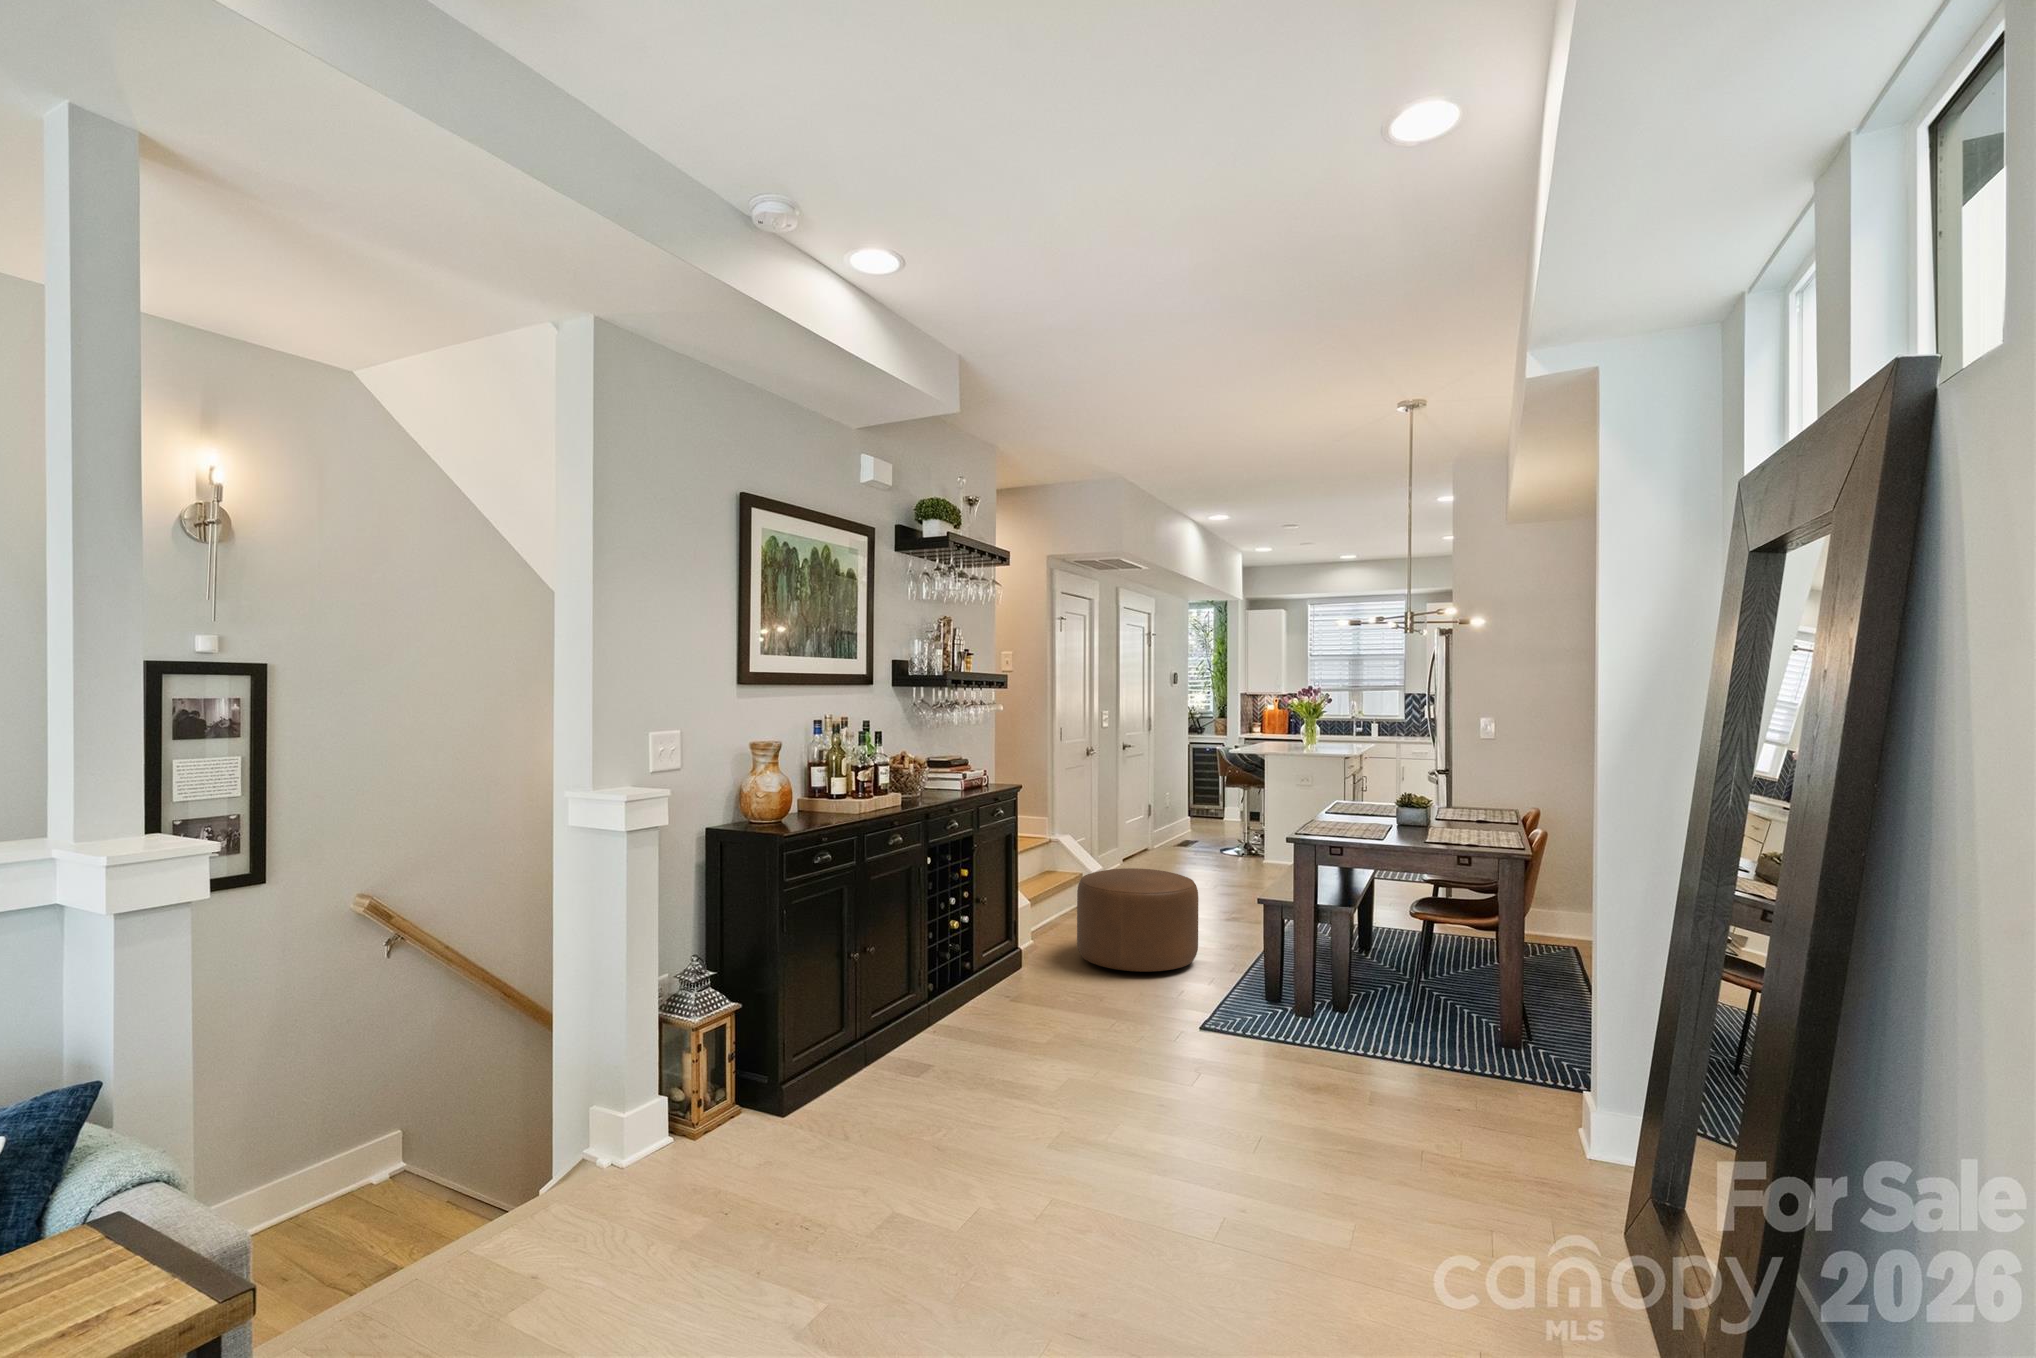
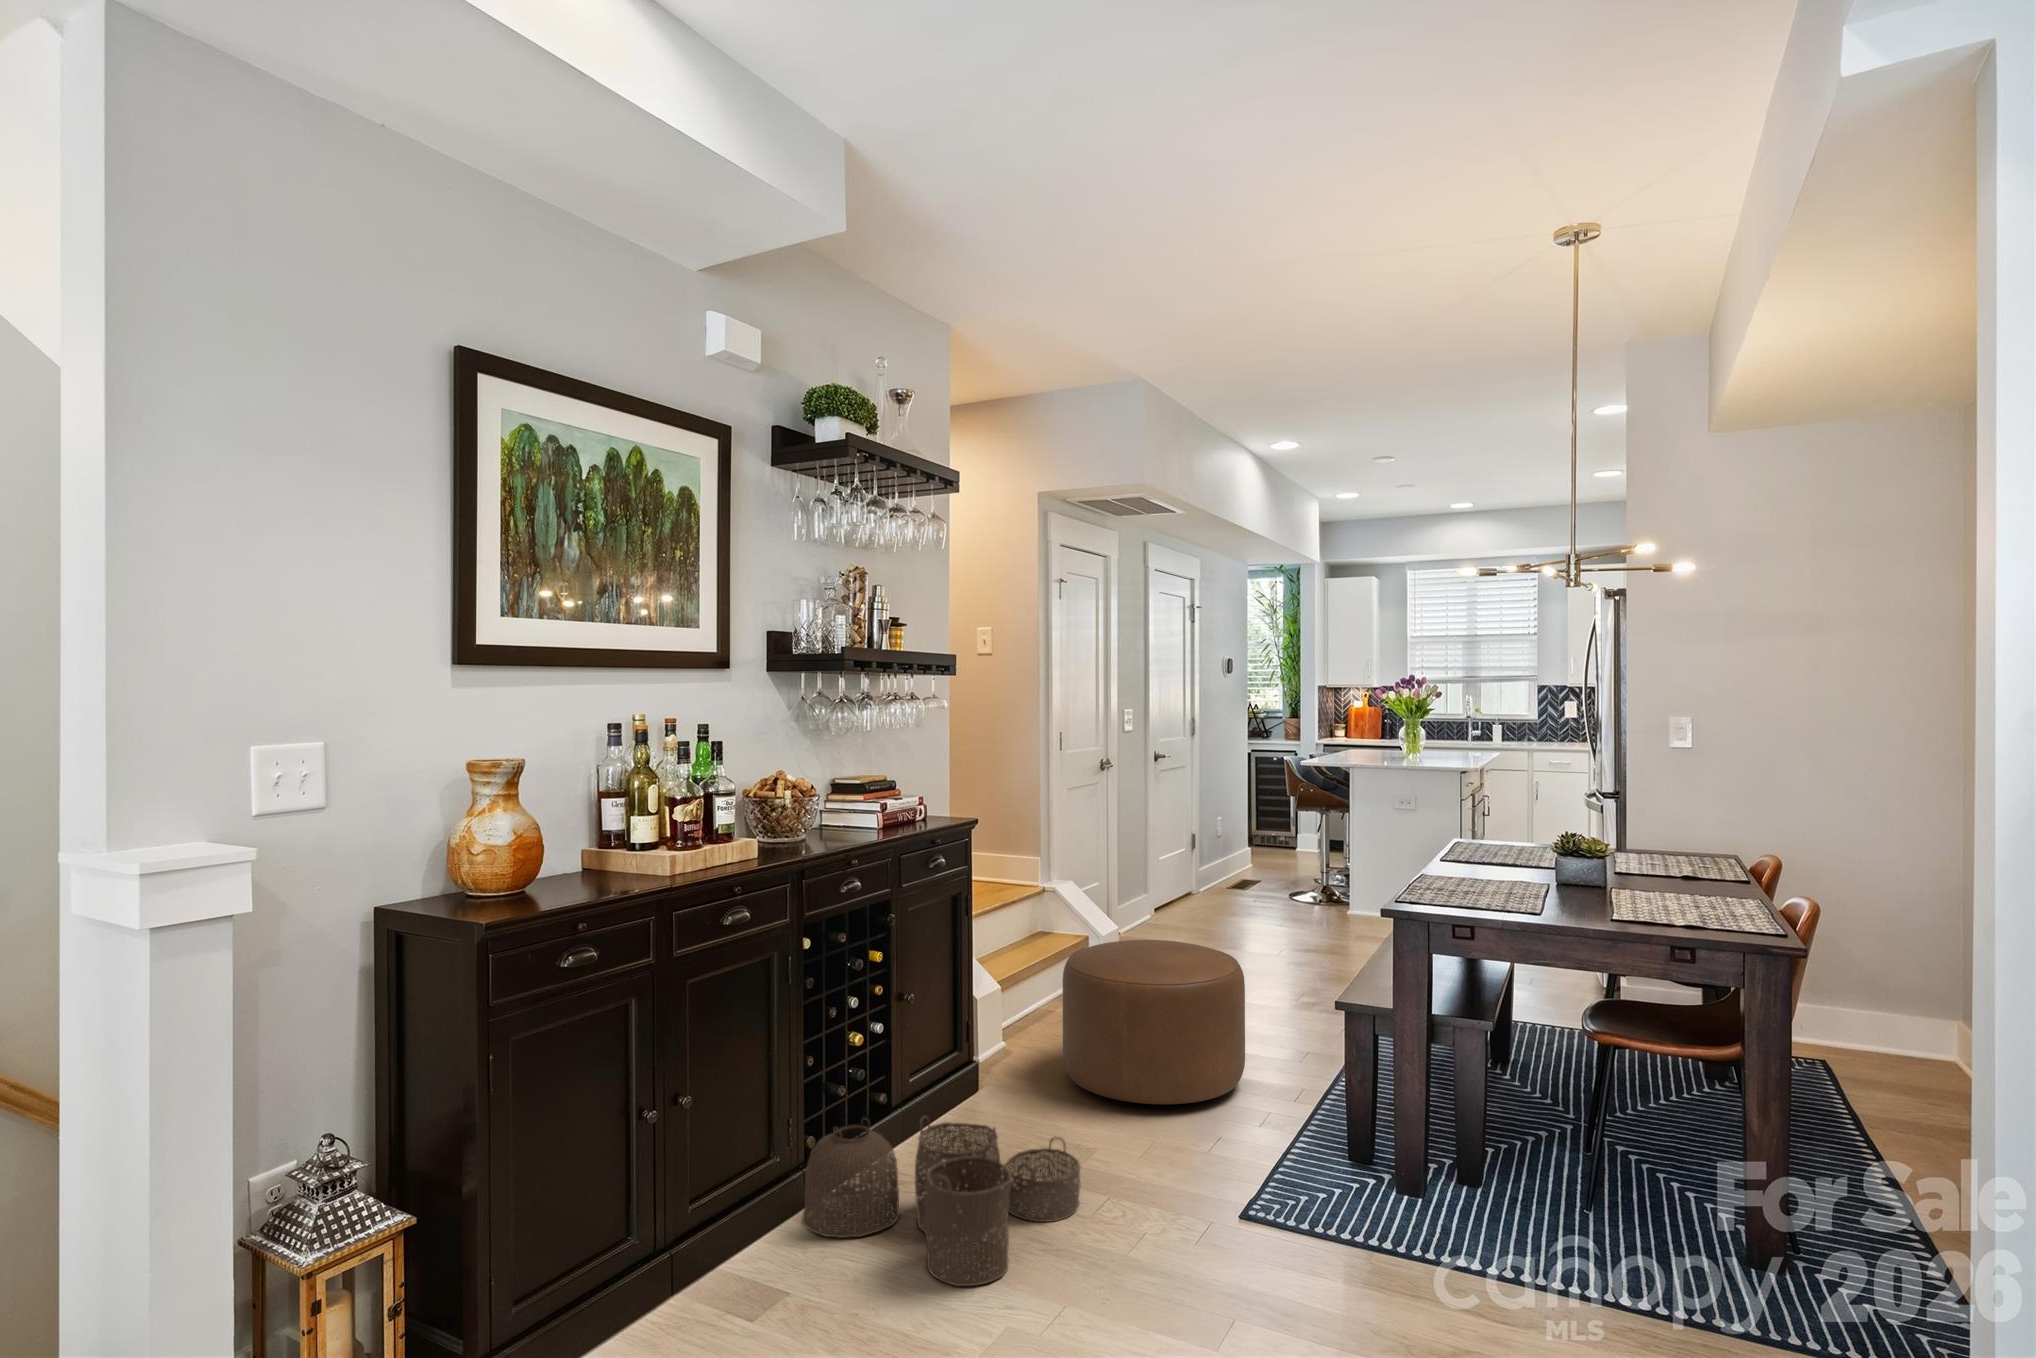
woven basket: none [930,966,1102,1059] -> present [802,1116,1081,1286]

